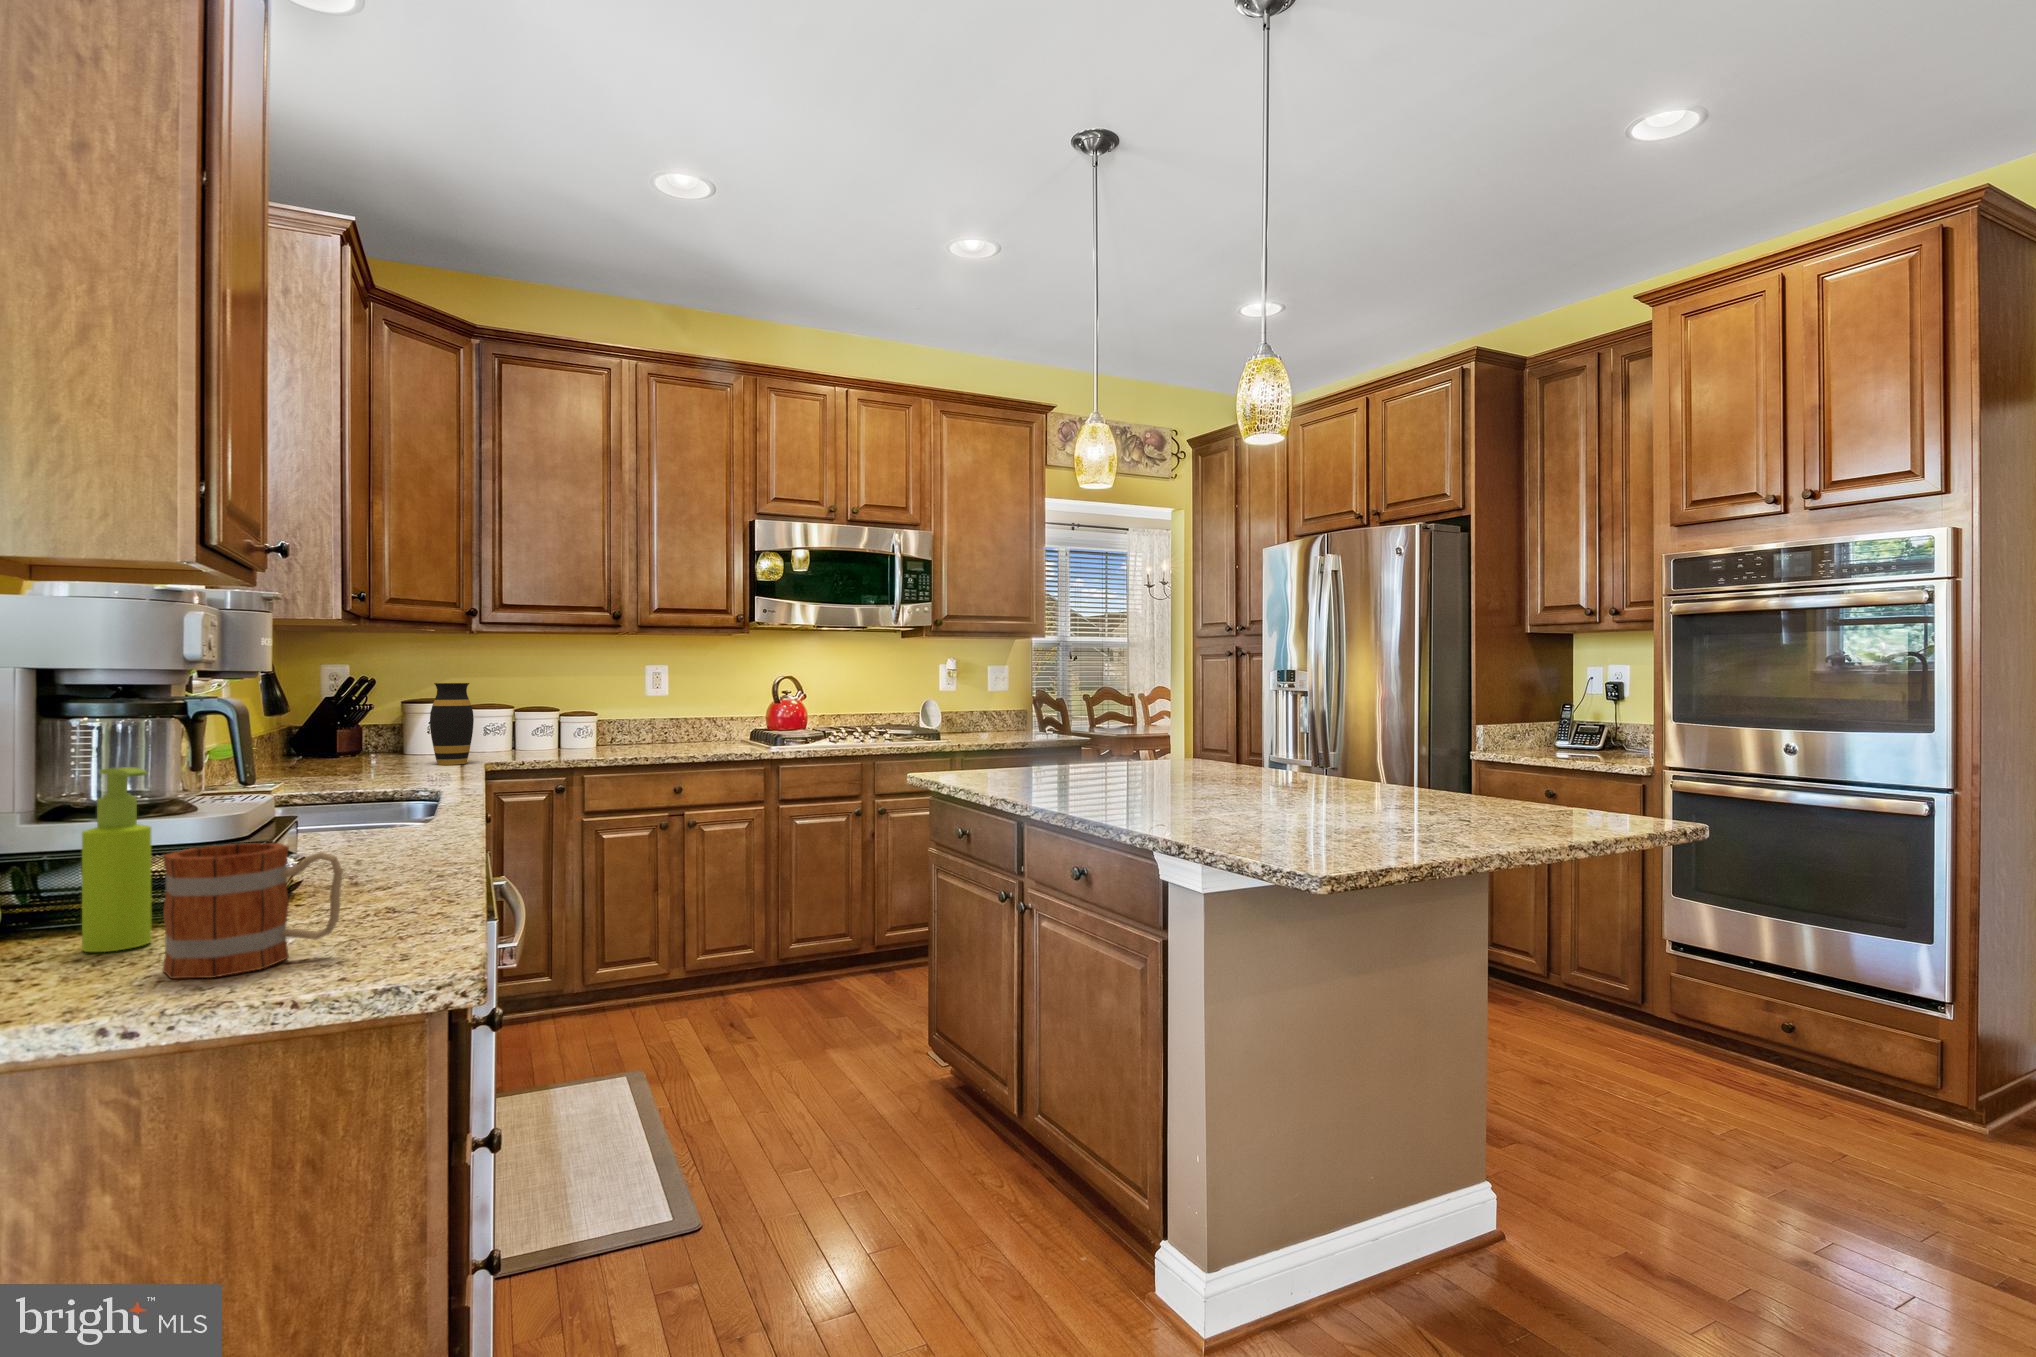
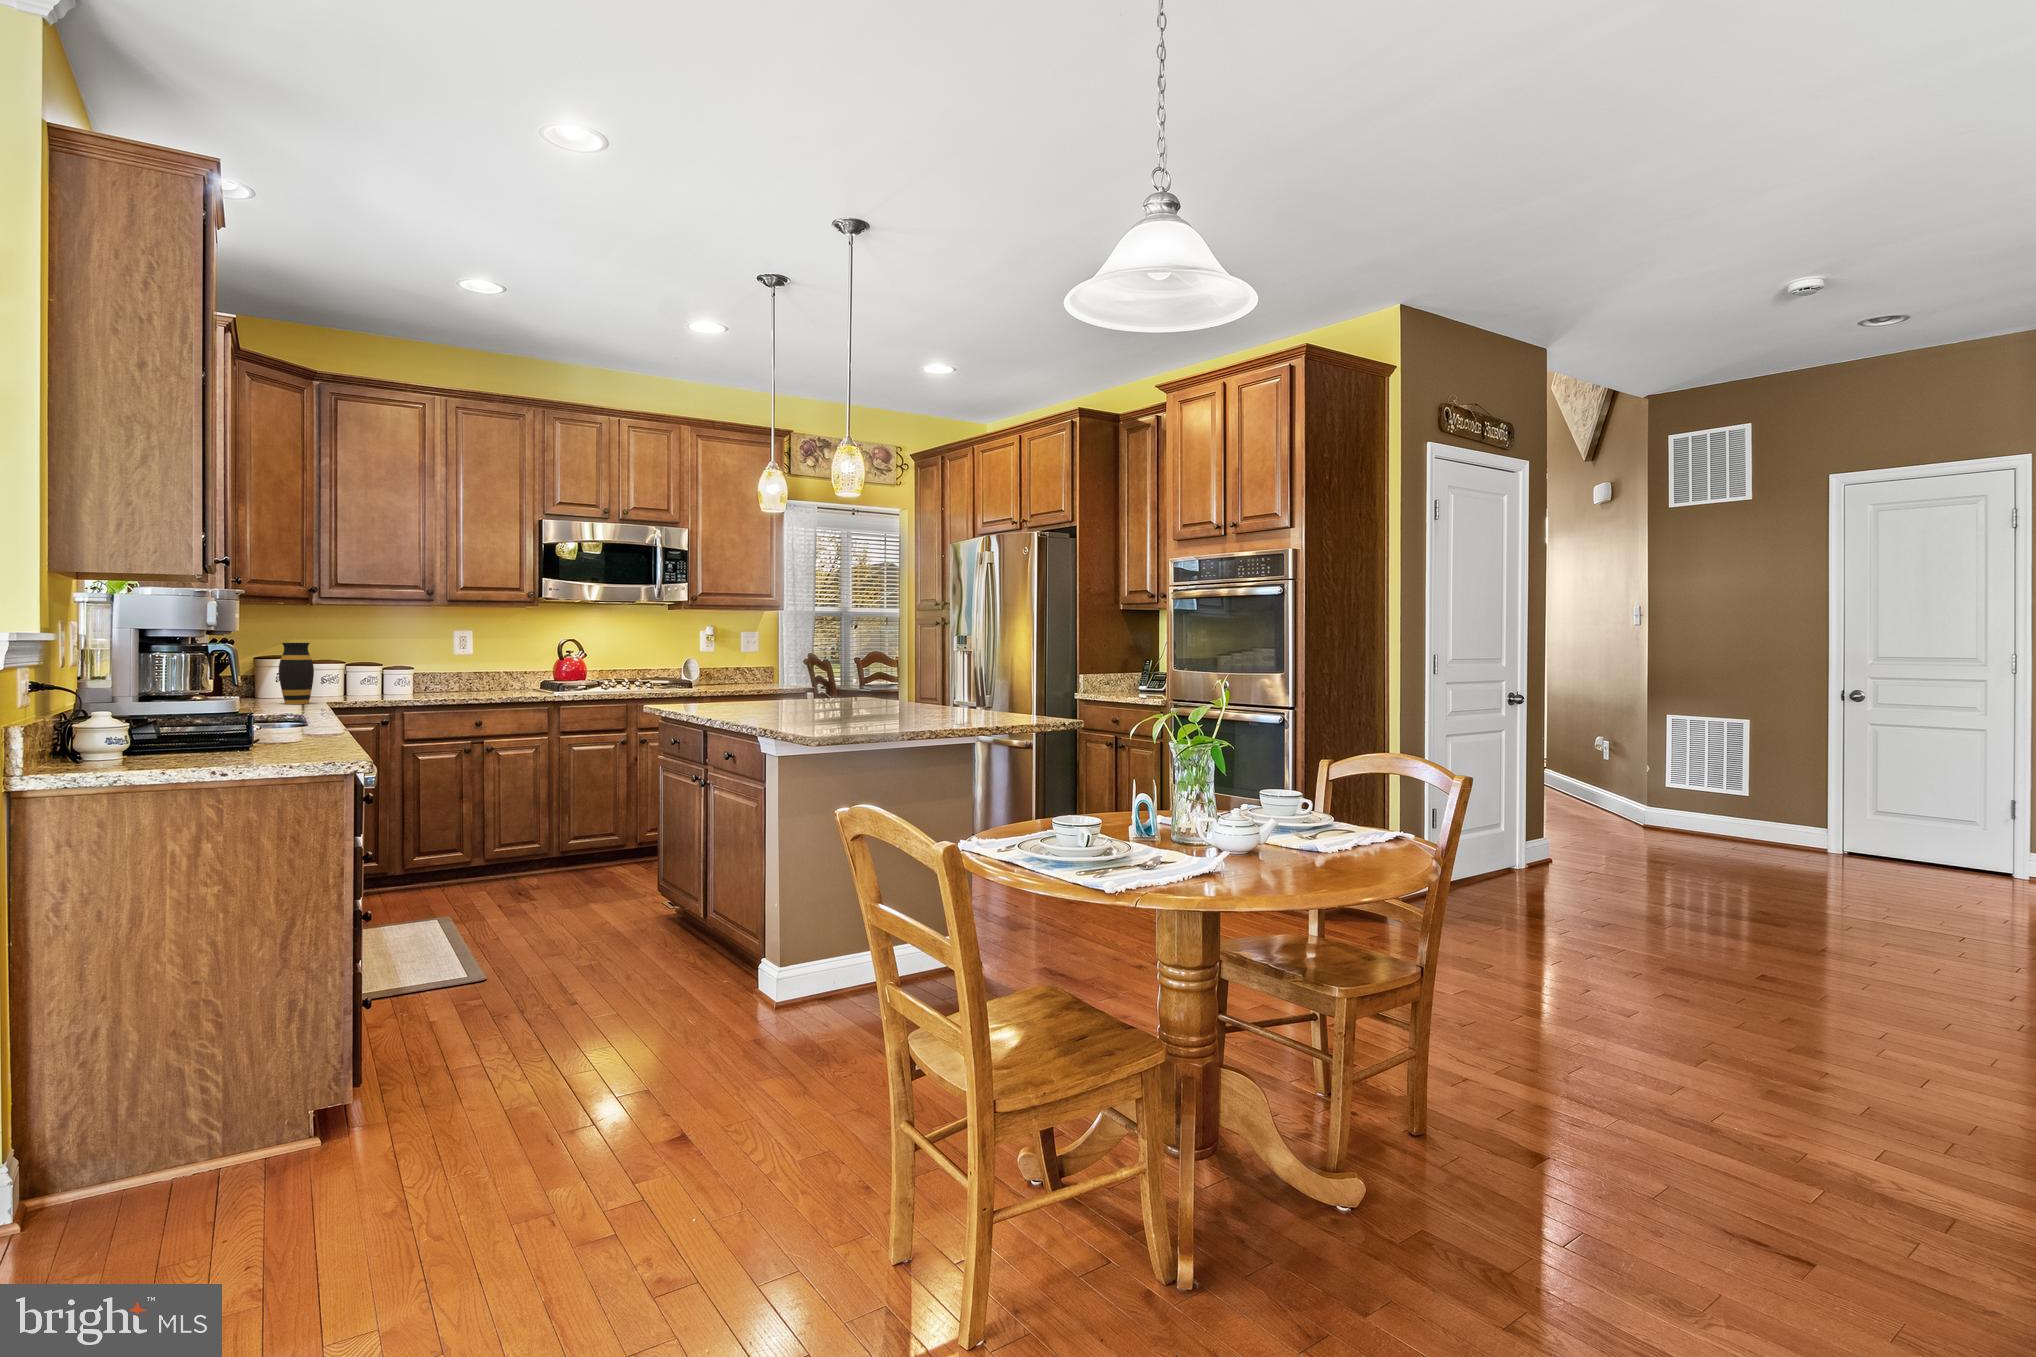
soap dispenser: present [82,767,152,952] -> none [167,676,199,760]
mug: present [163,843,343,978] -> none [217,710,298,764]

